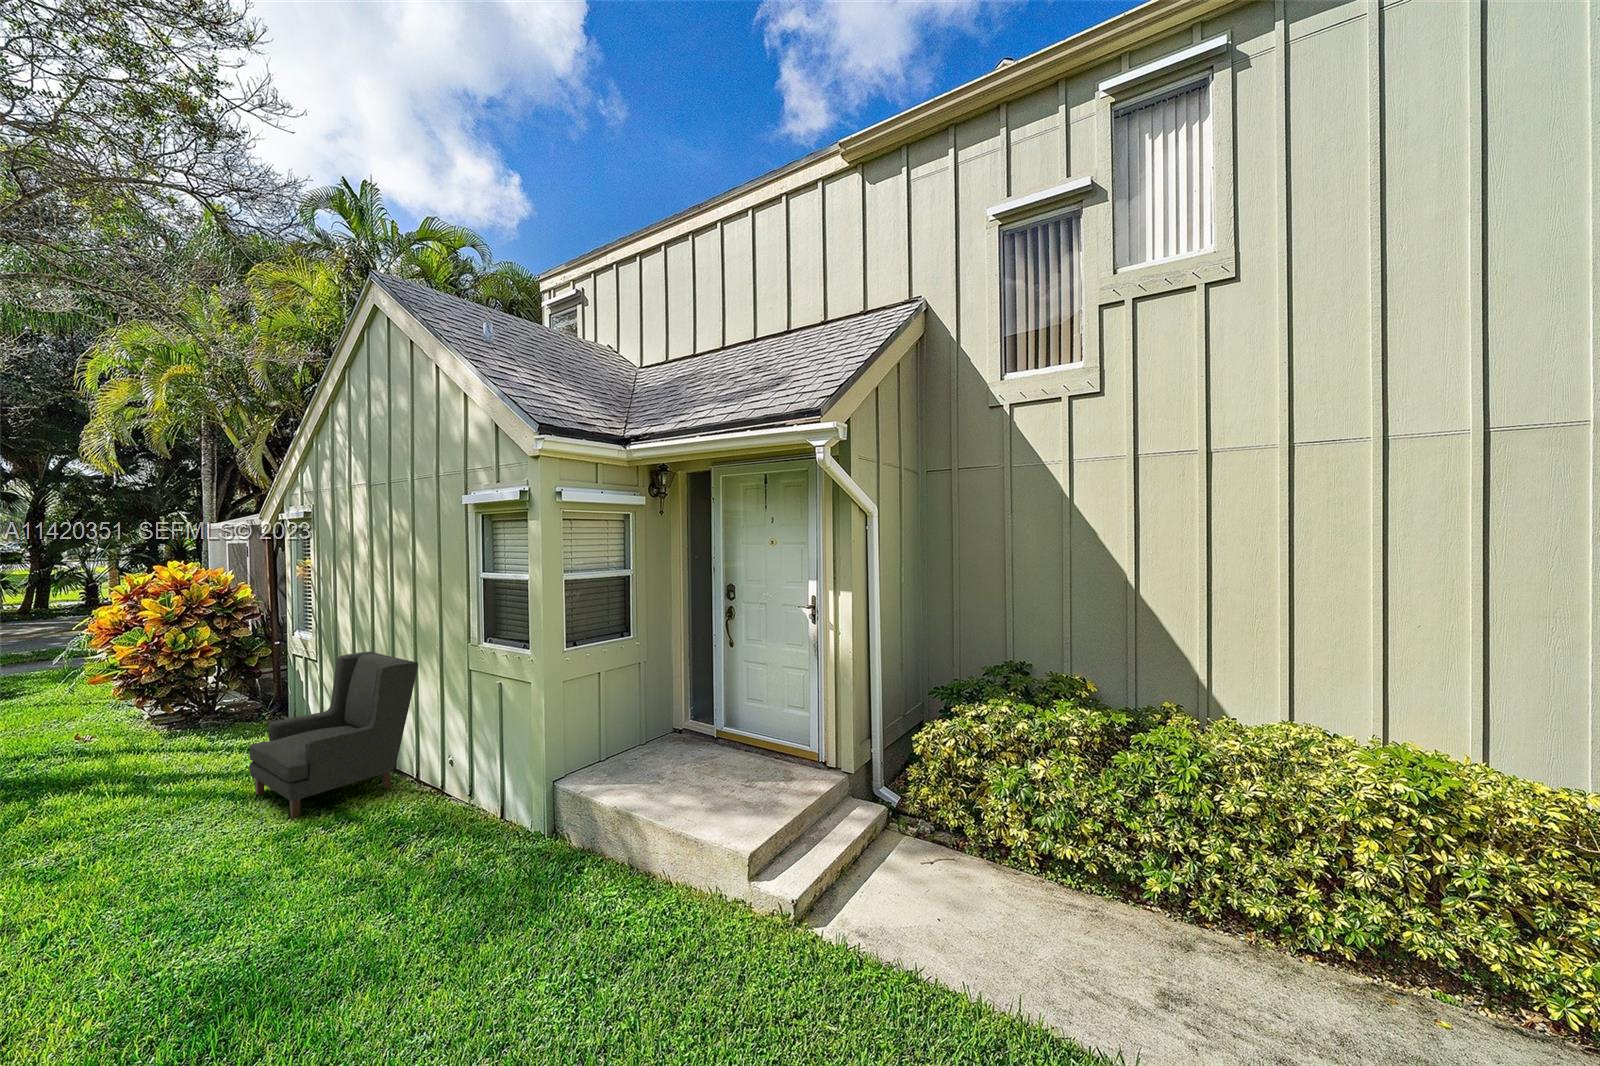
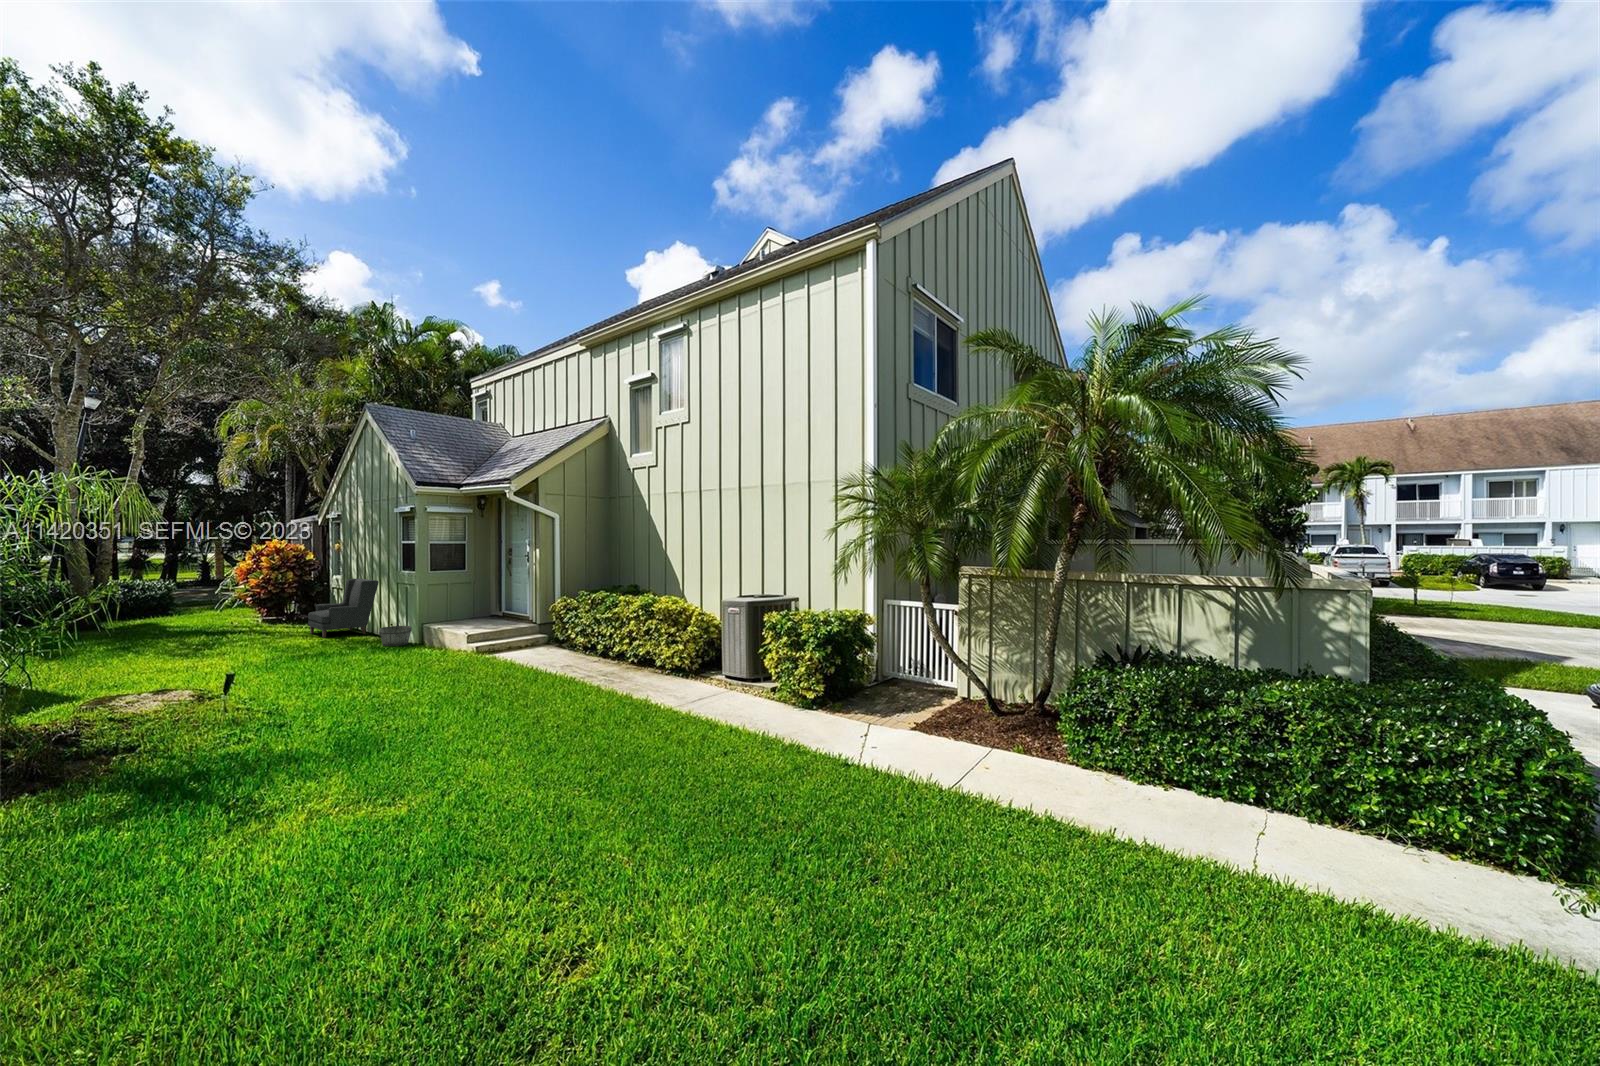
wooden bucket: none [456,788,538,863] -> present [379,623,412,646]

